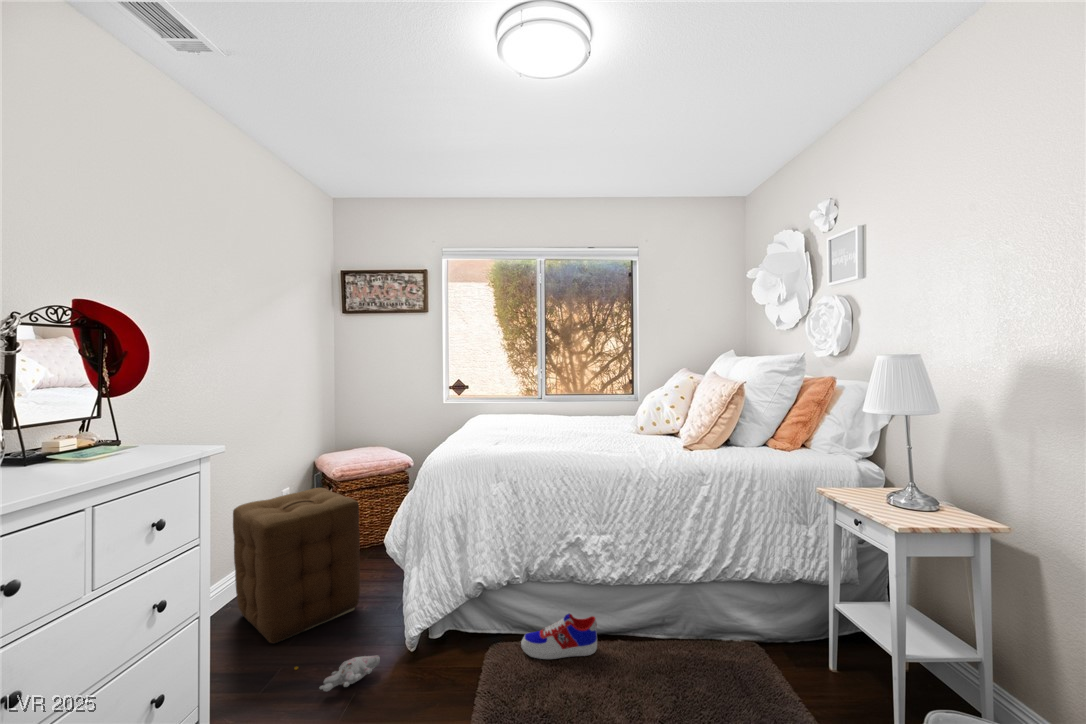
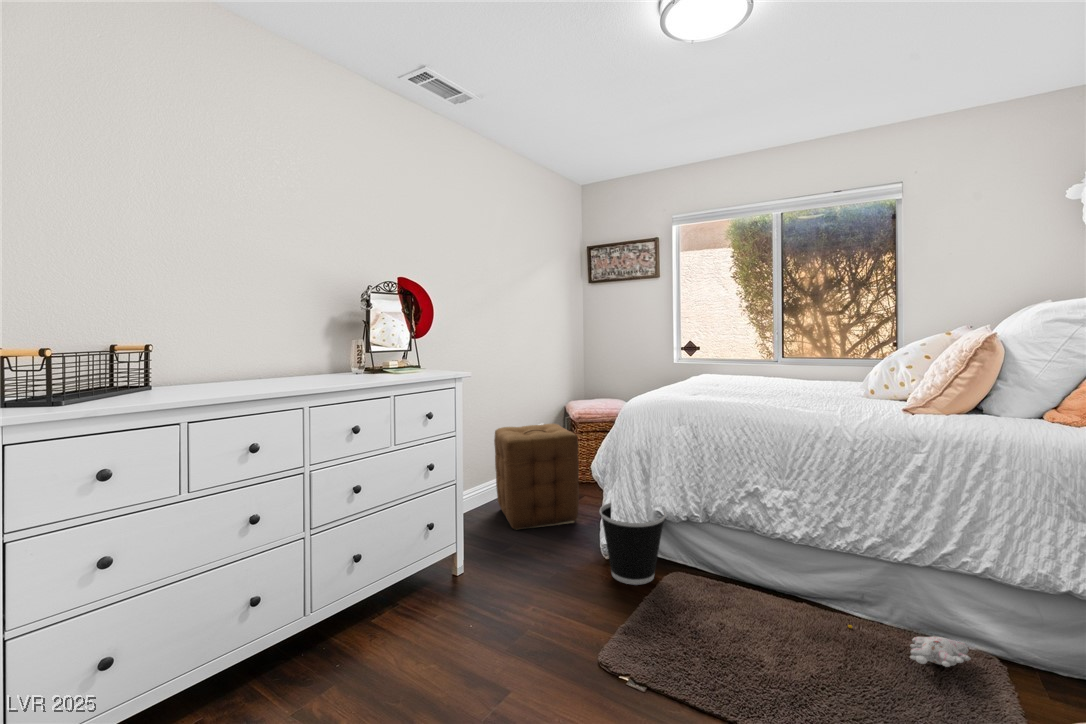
wastebasket: none [411,572,488,679] -> present [600,503,666,585]
sneaker: present [521,614,597,659] -> none [697,560,775,605]
plush toy: present [295,656,380,691] -> present [848,625,971,667]

